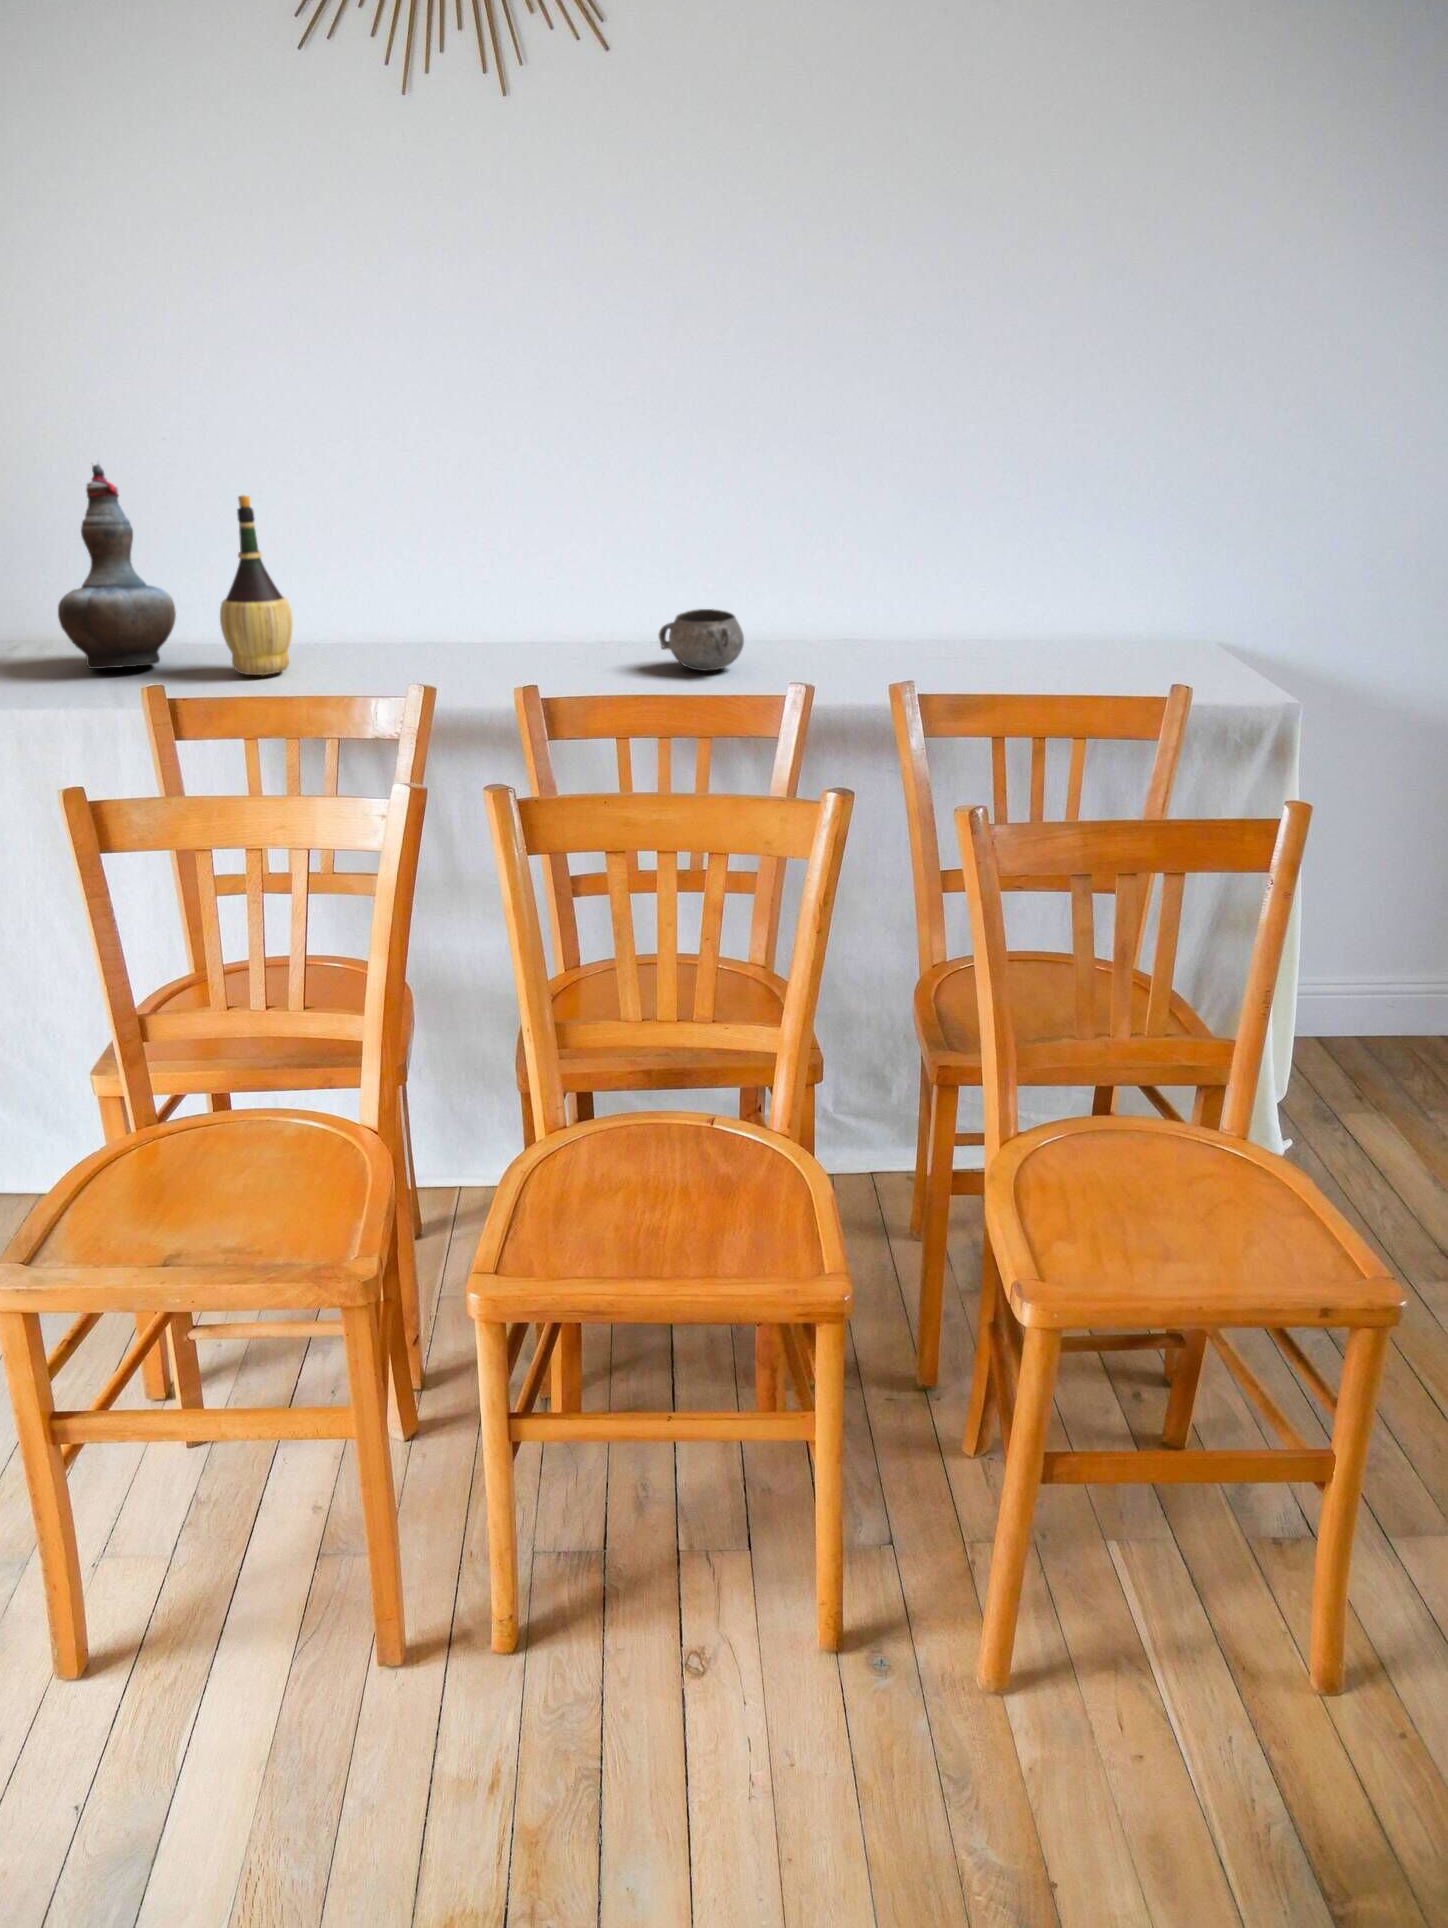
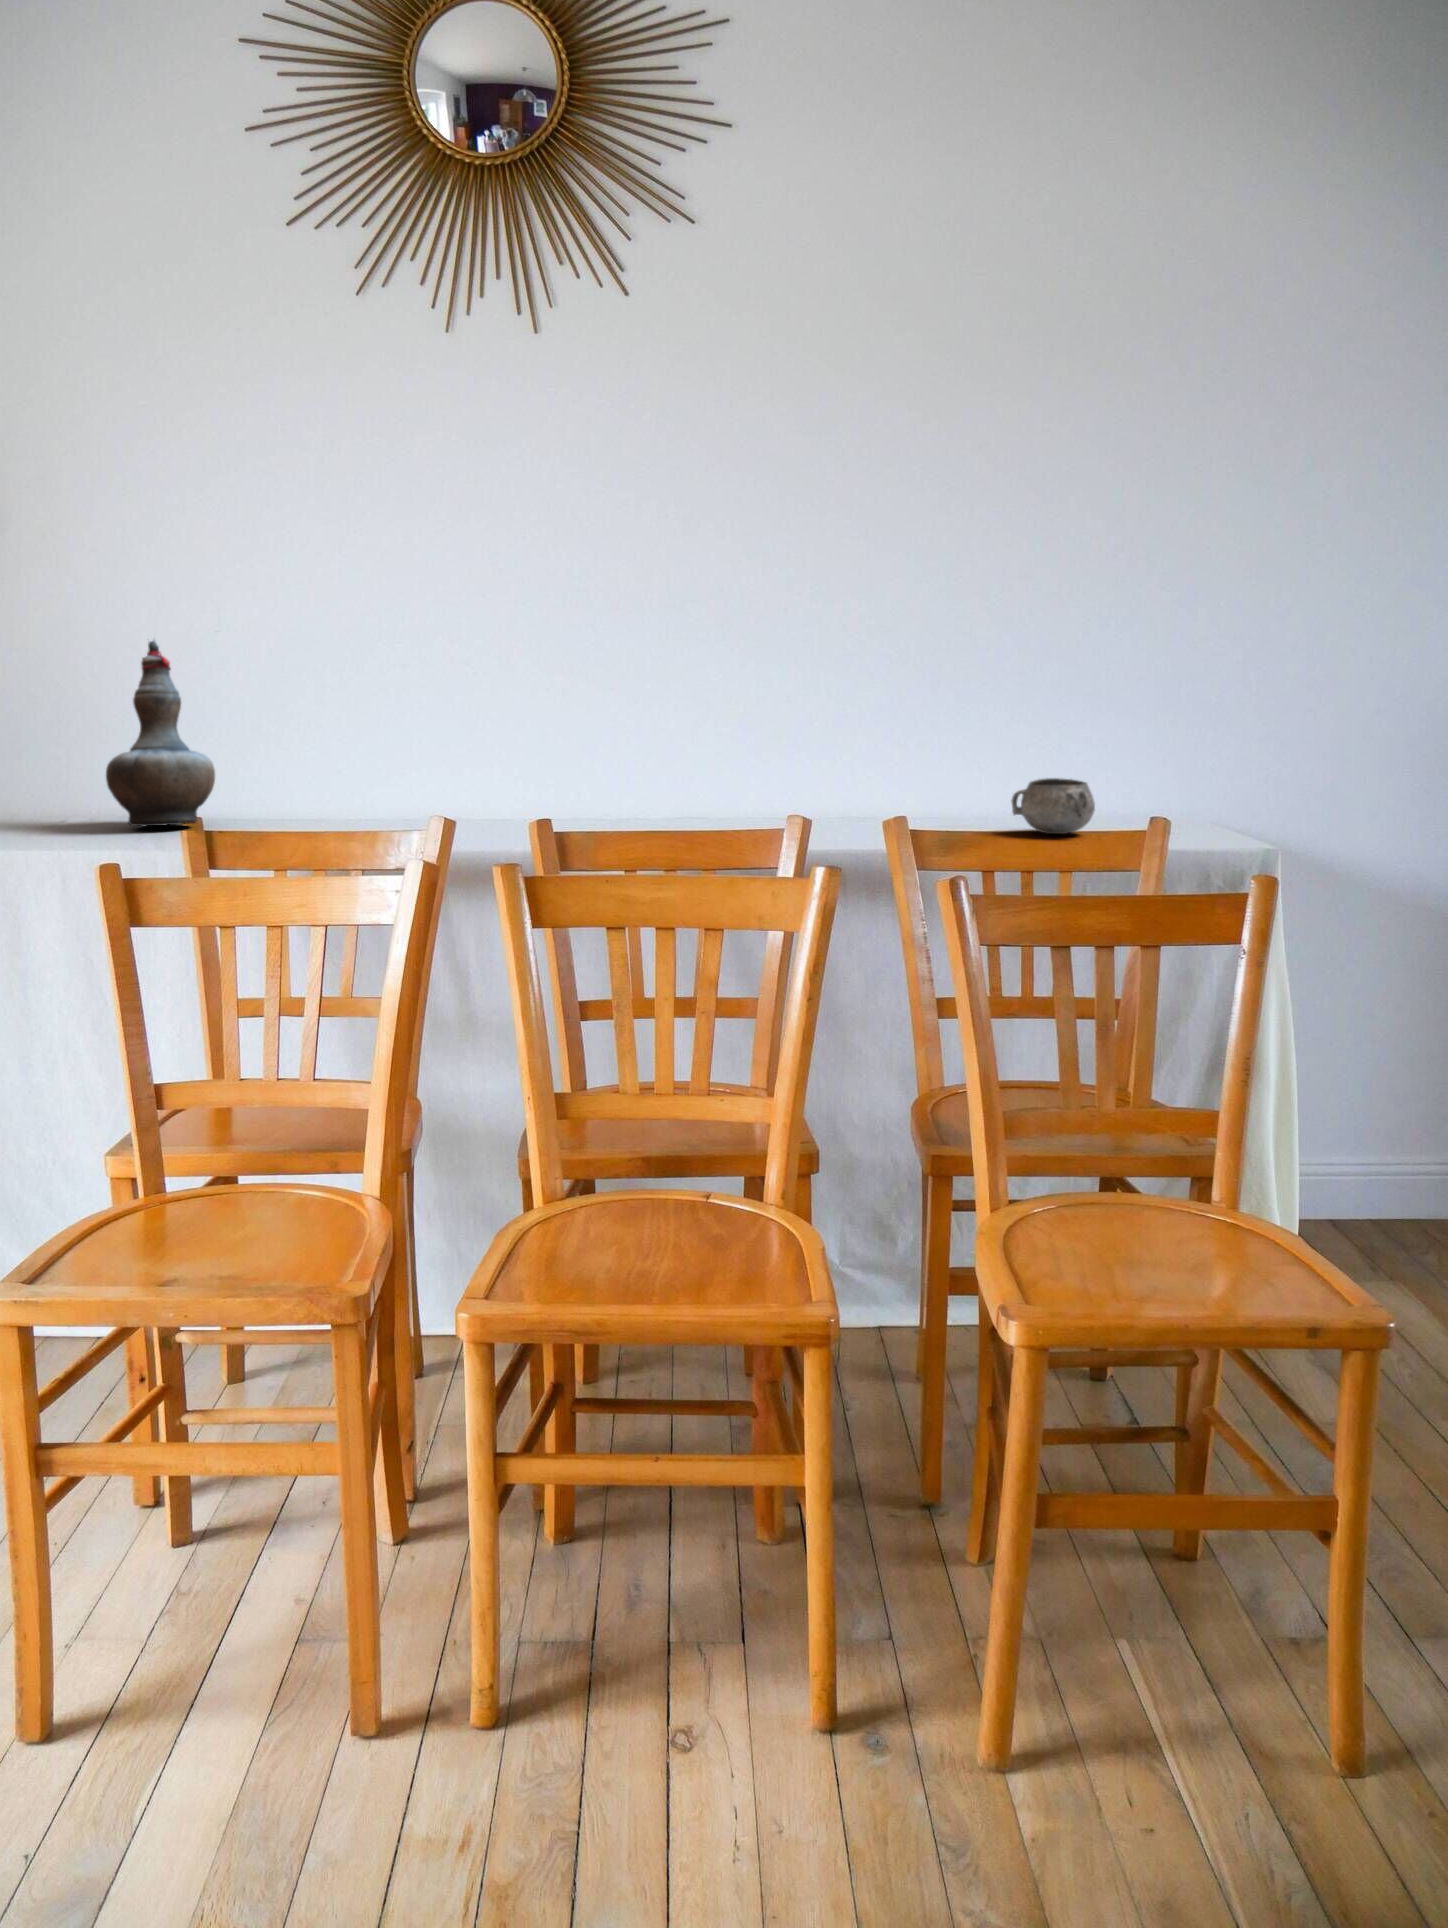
wine bottle: present [220,495,292,675] -> none [256,665,324,830]
decorative bowl: present [659,609,744,671] -> present [1012,778,1095,834]

